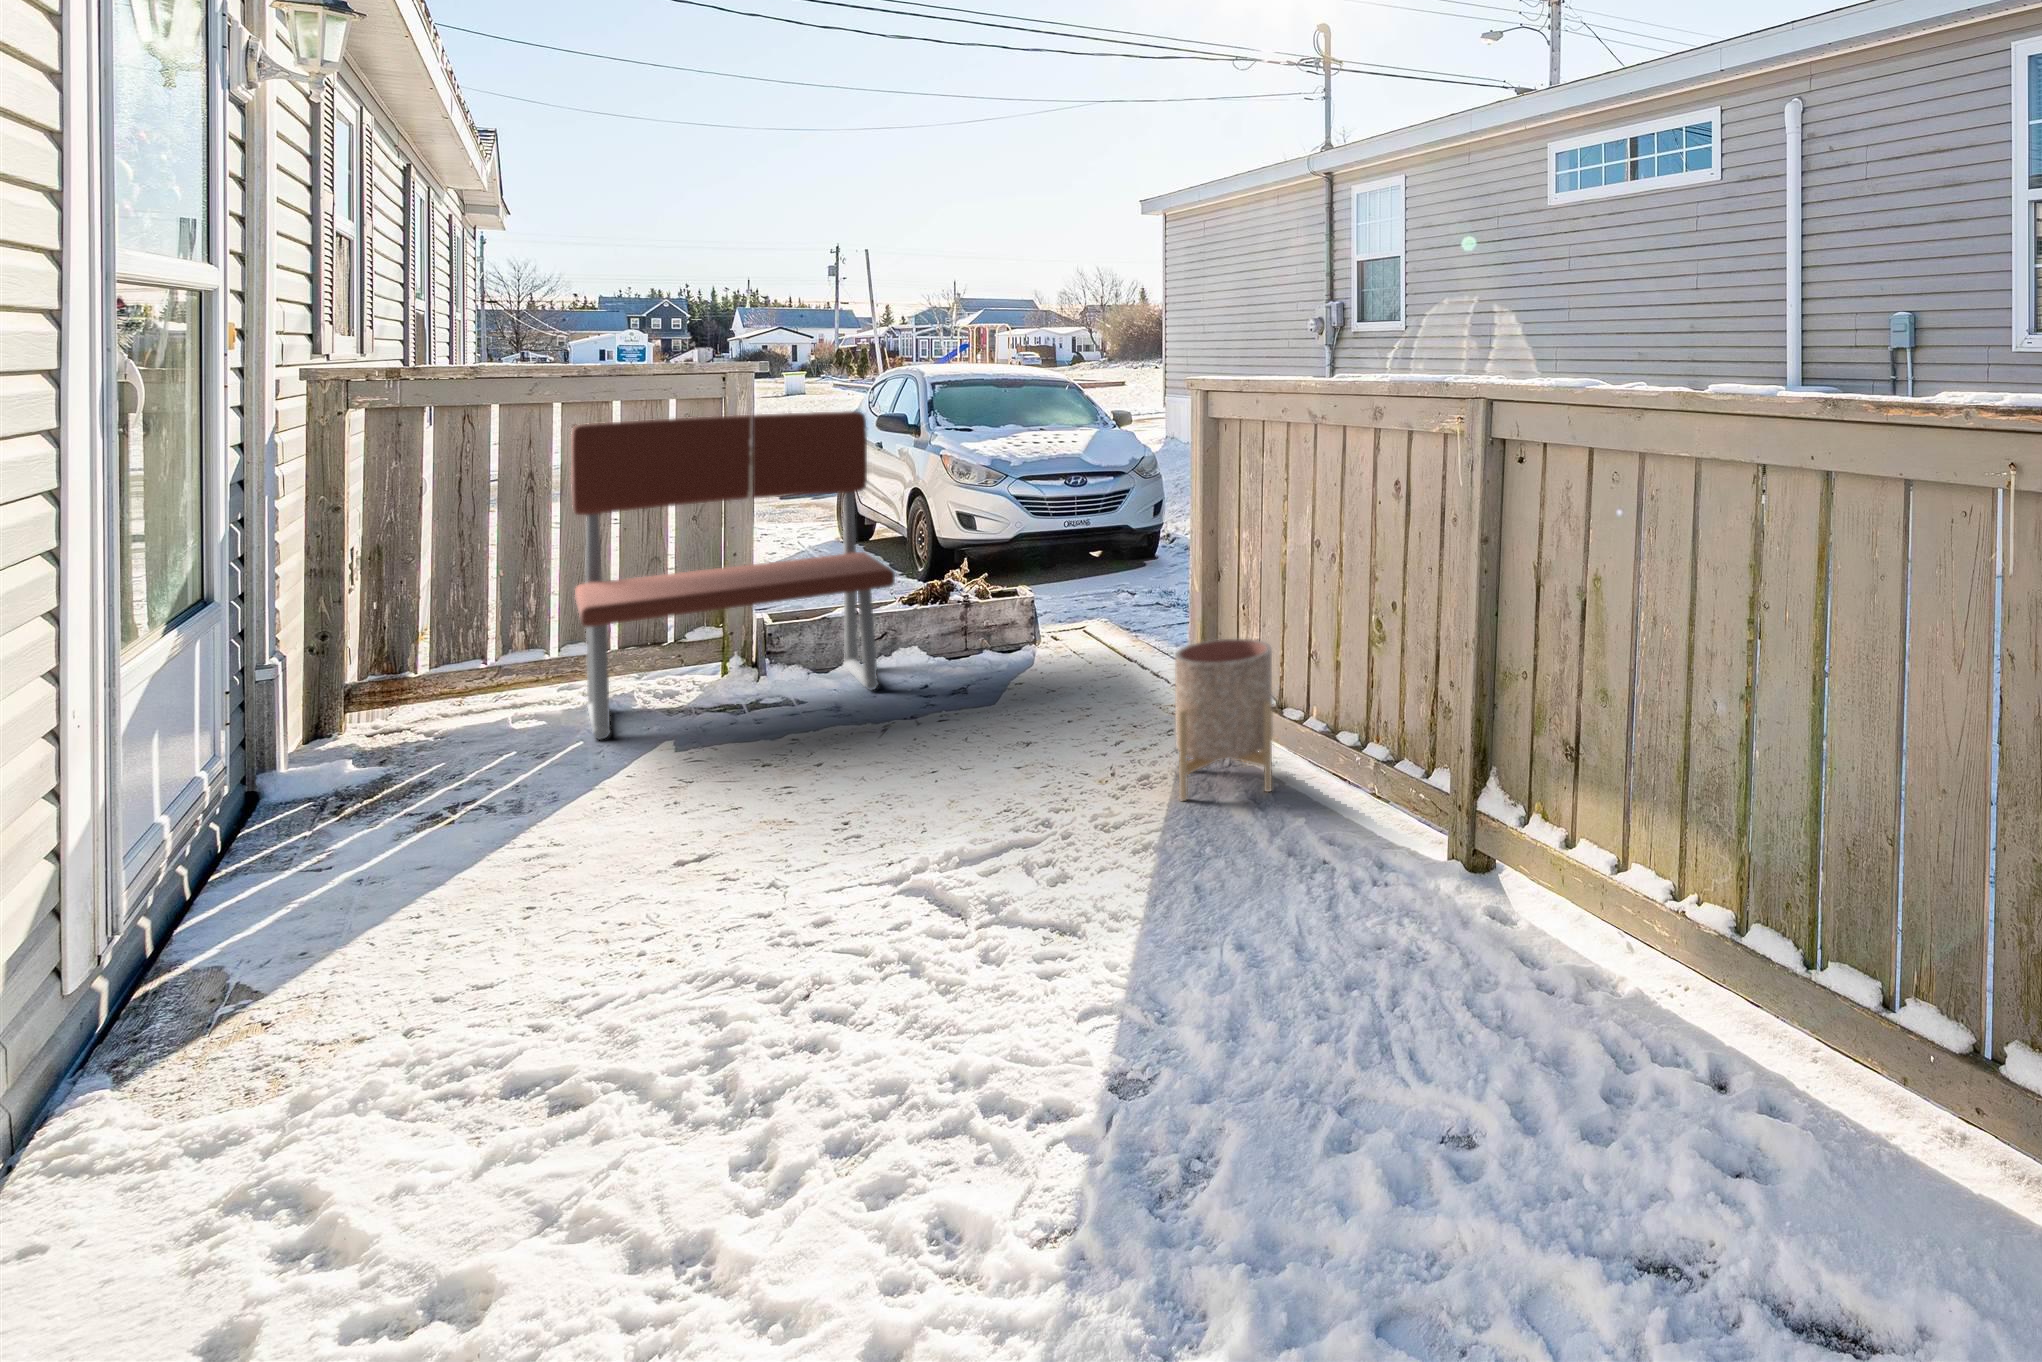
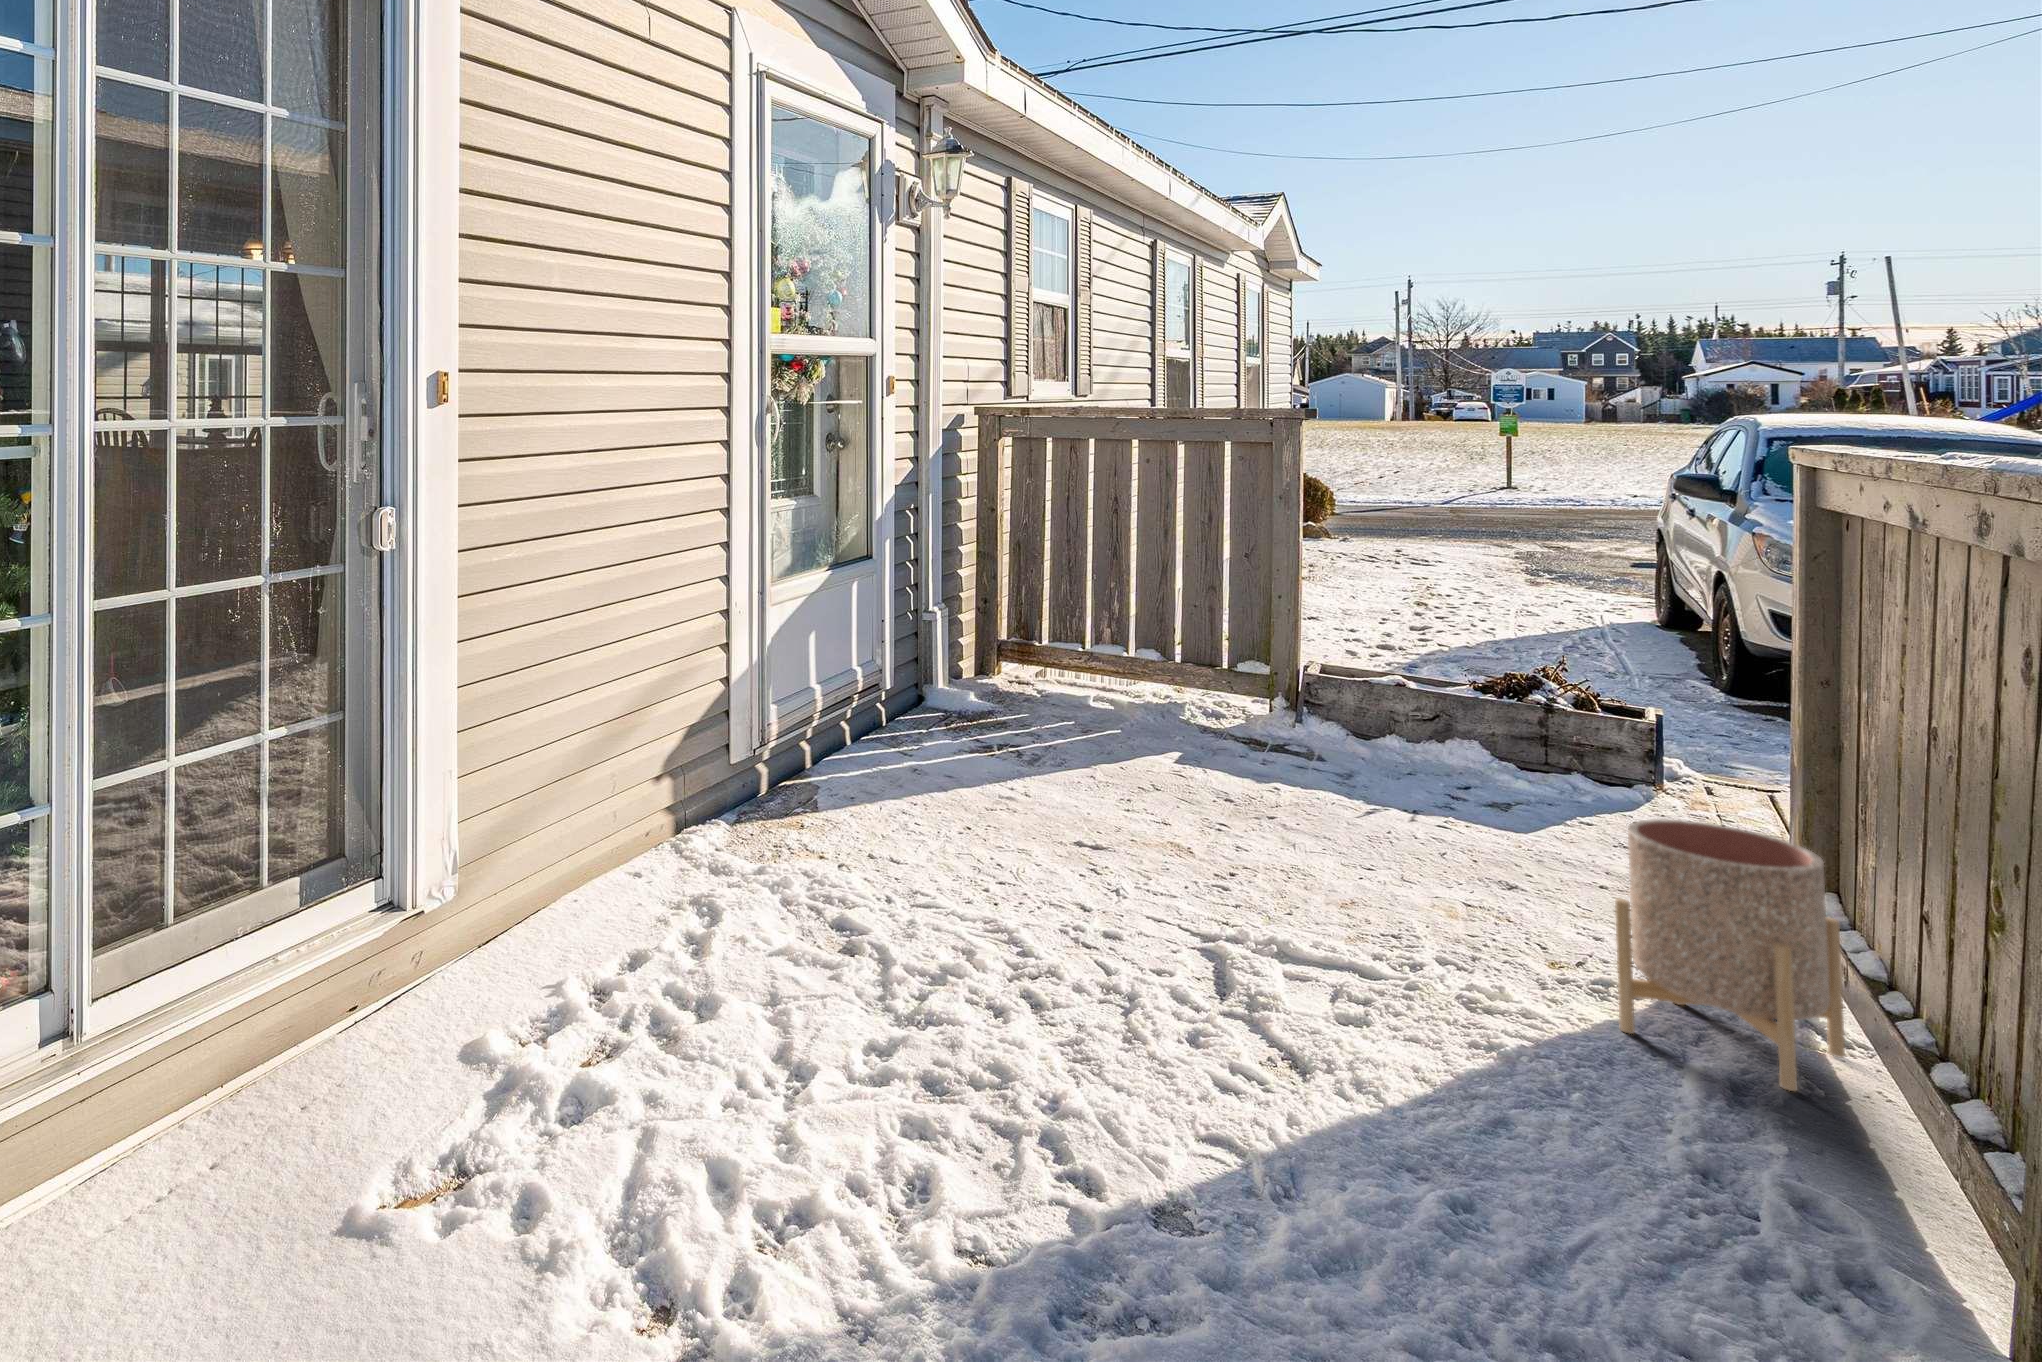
bench: present [571,411,895,739] -> none [1105,453,1409,773]

